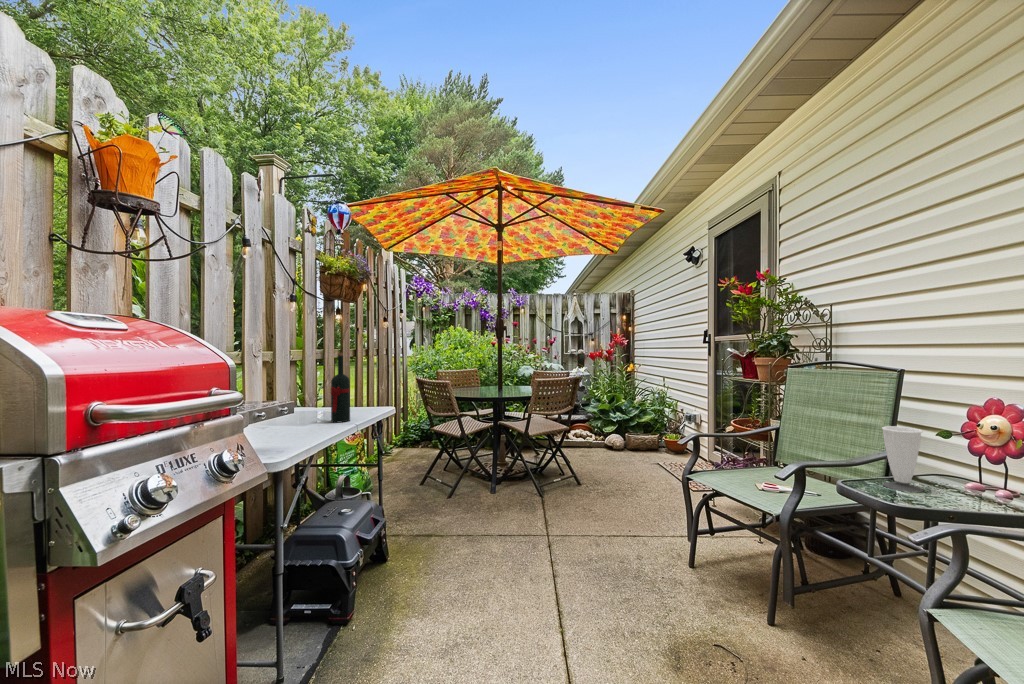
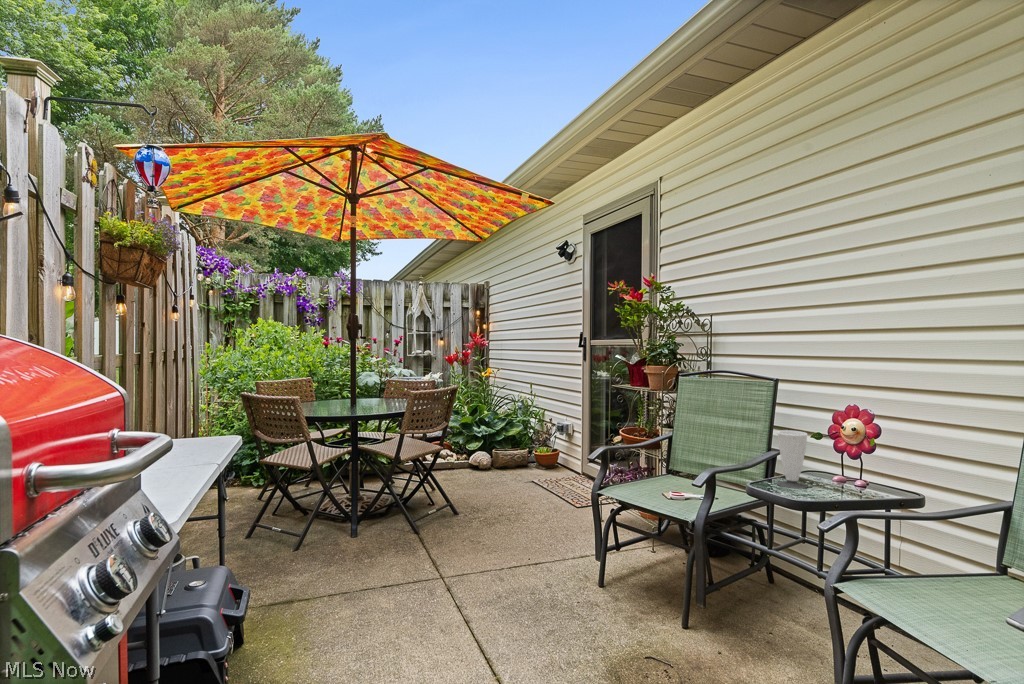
wine bottle: present [331,353,350,422] -> none [186,367,213,462]

